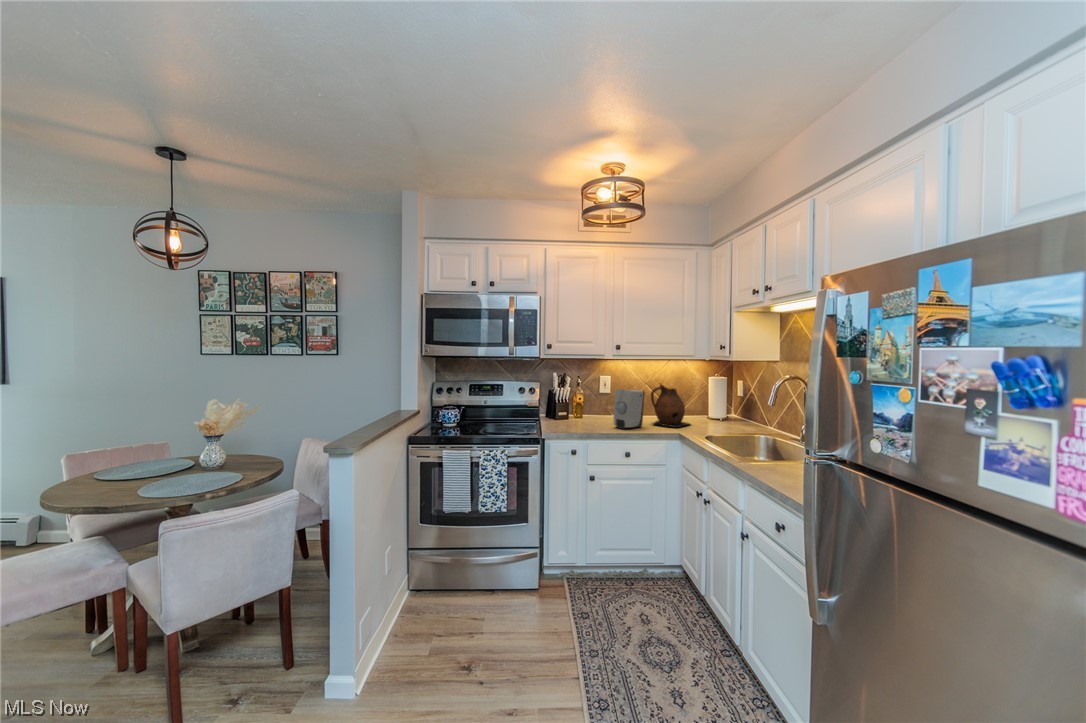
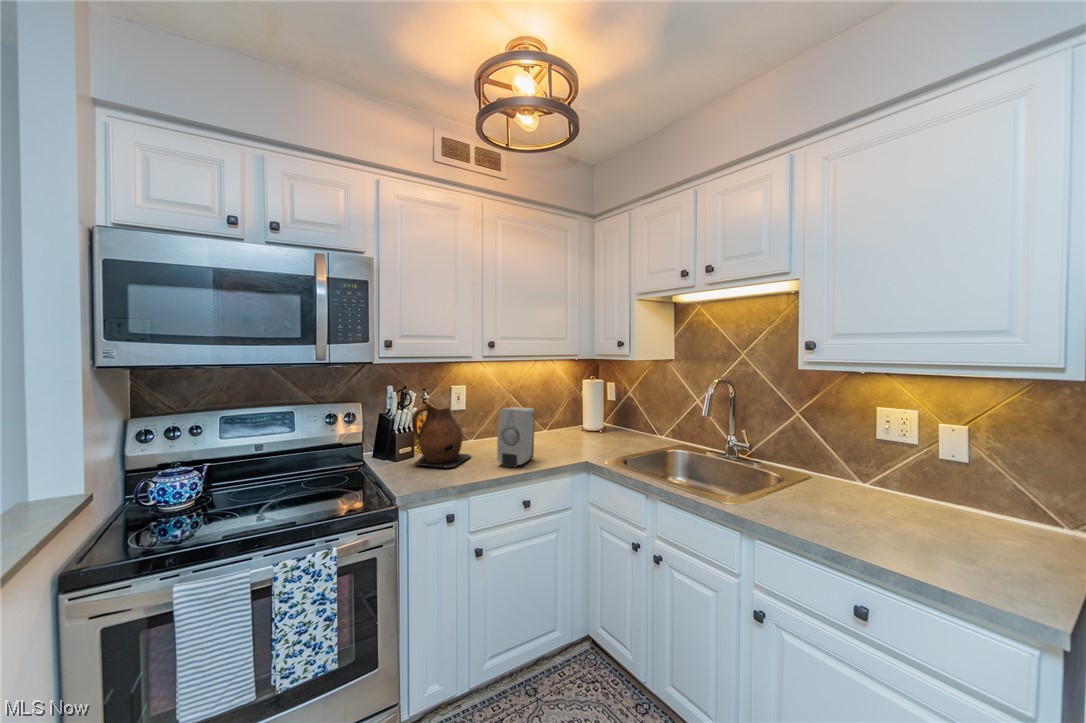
ceramic pitcher: present [651,383,690,427] -> present [412,400,471,468]

